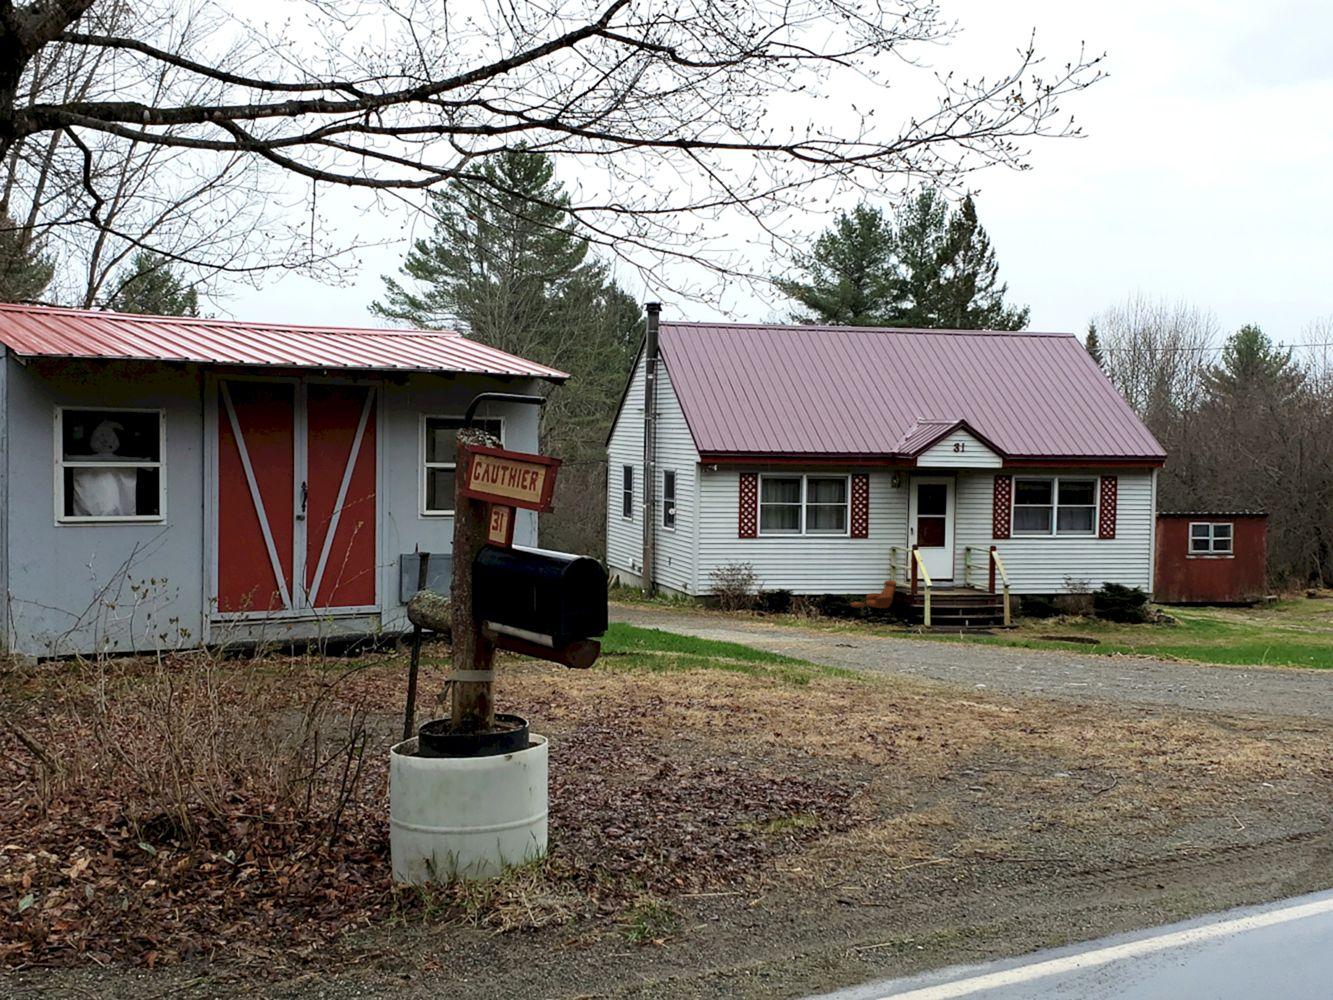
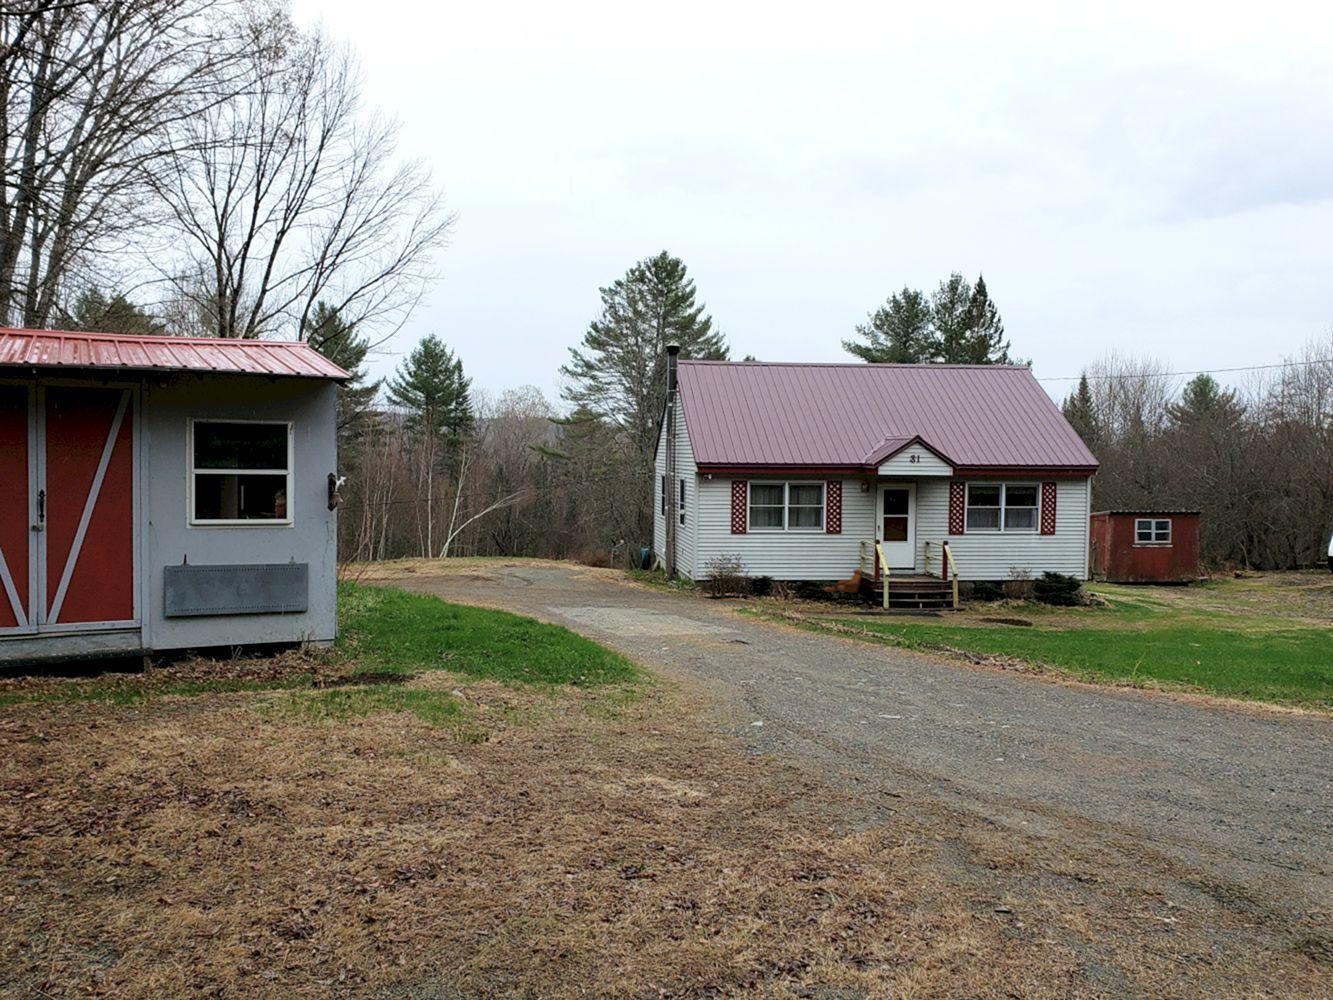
bench: none [719,589,763,617] -> present [712,576,749,599]

